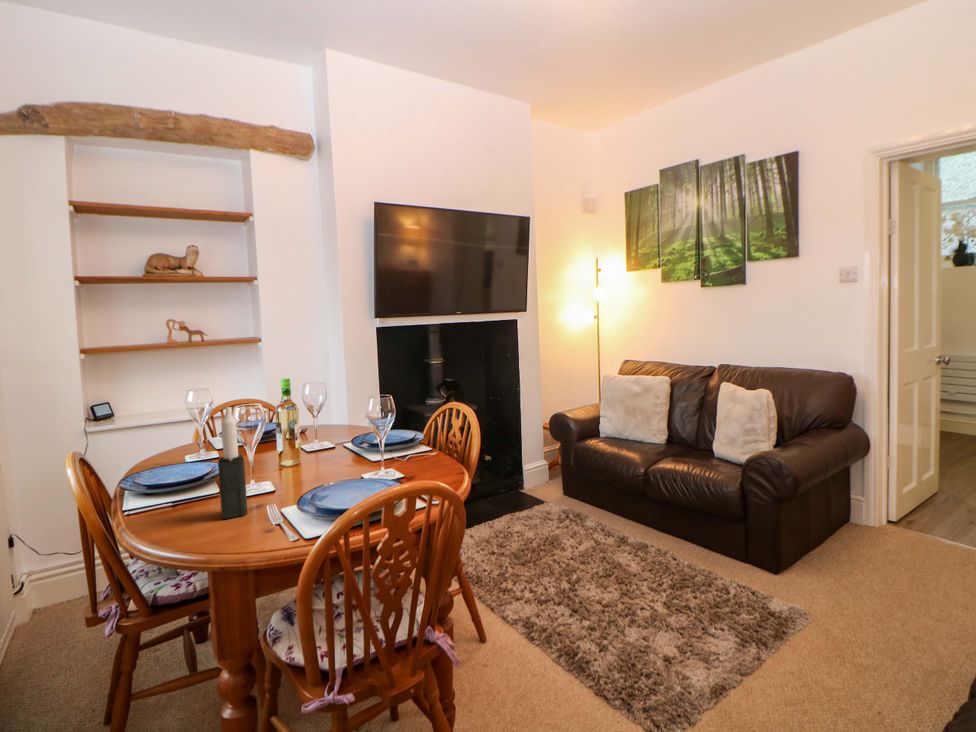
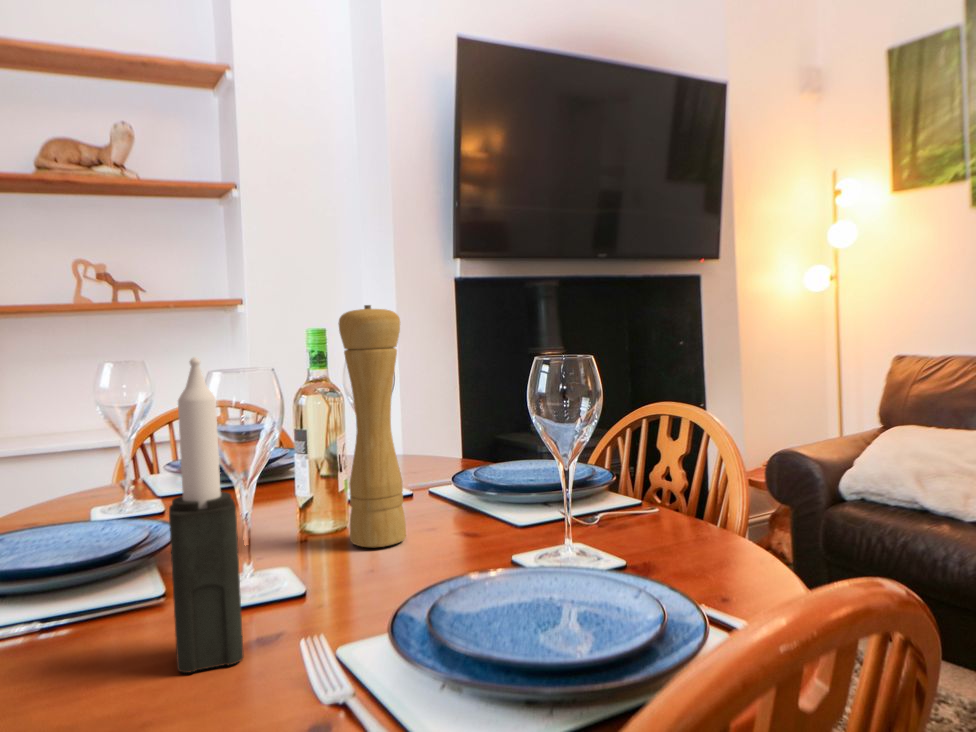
pepper mill: none [294,372,325,471] -> present [338,305,406,547]

